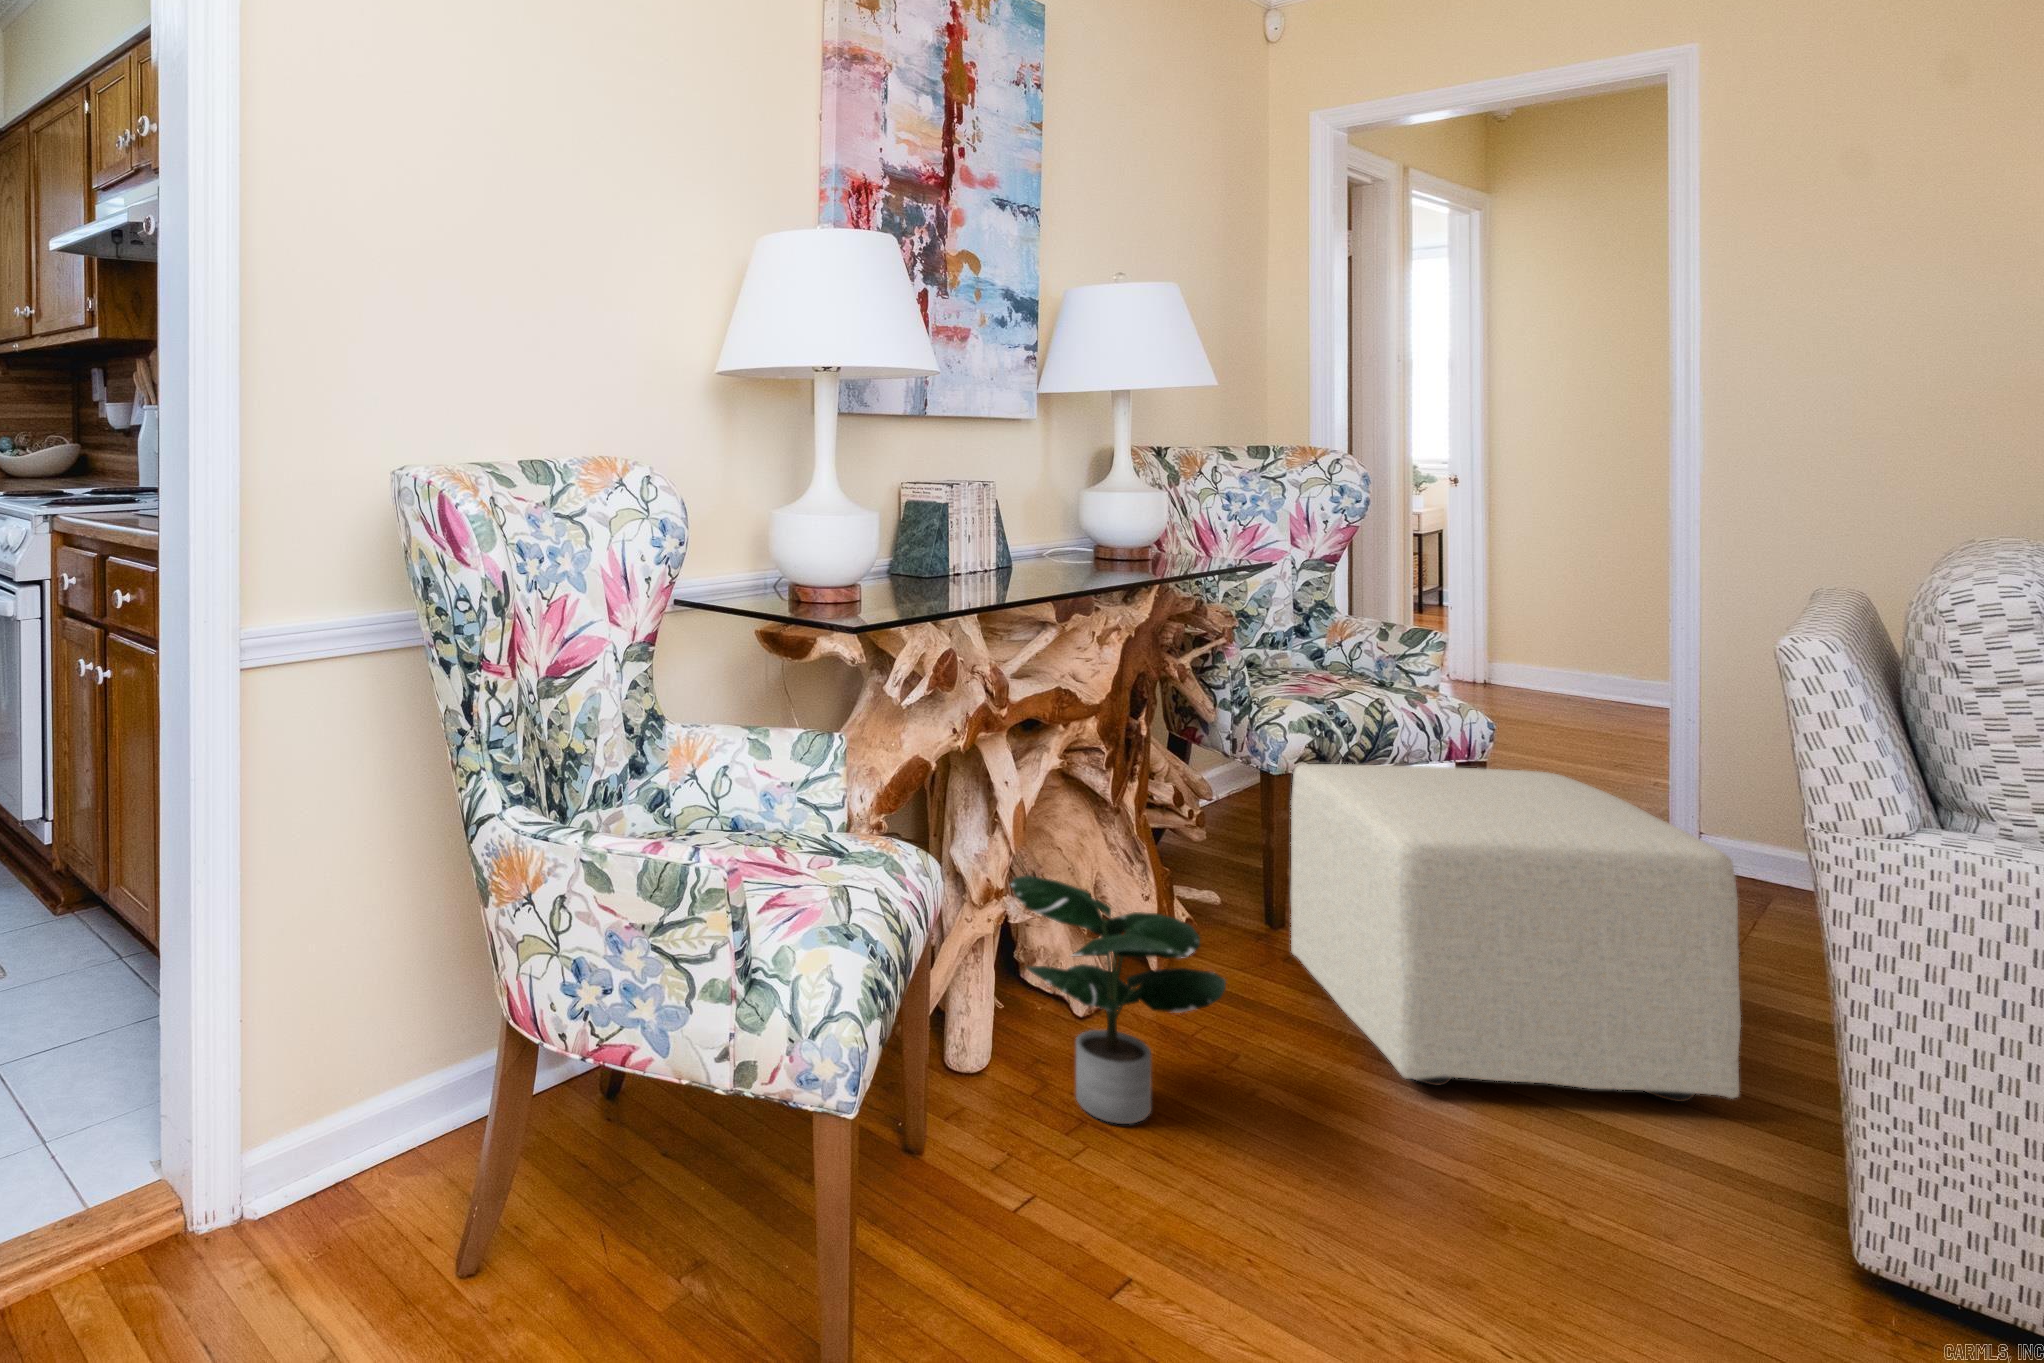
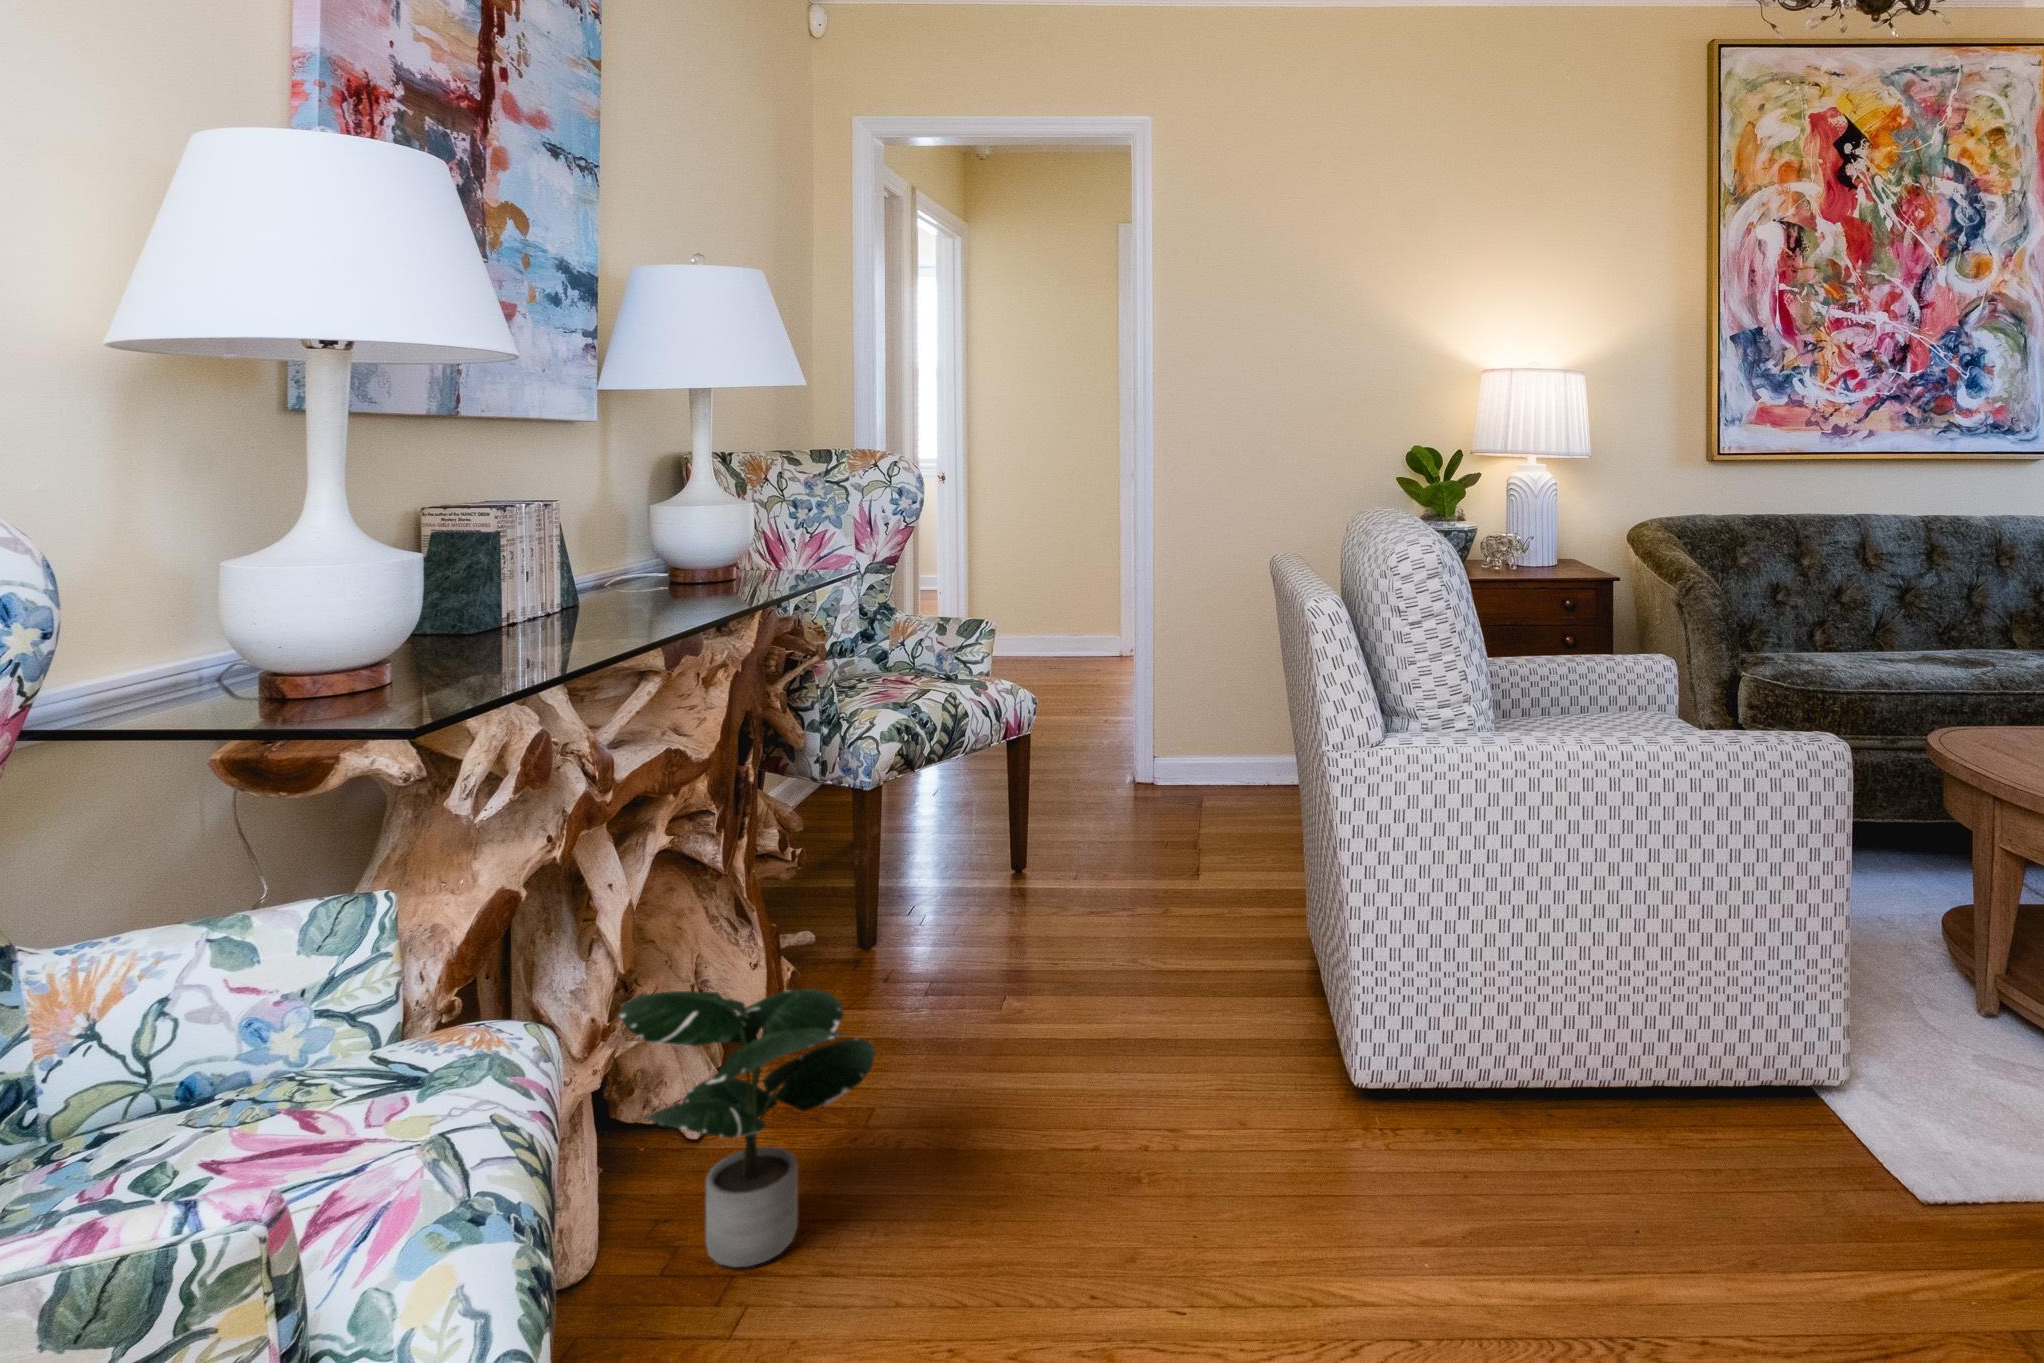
ottoman: present [1291,764,1741,1102] -> none [892,741,1251,1076]

